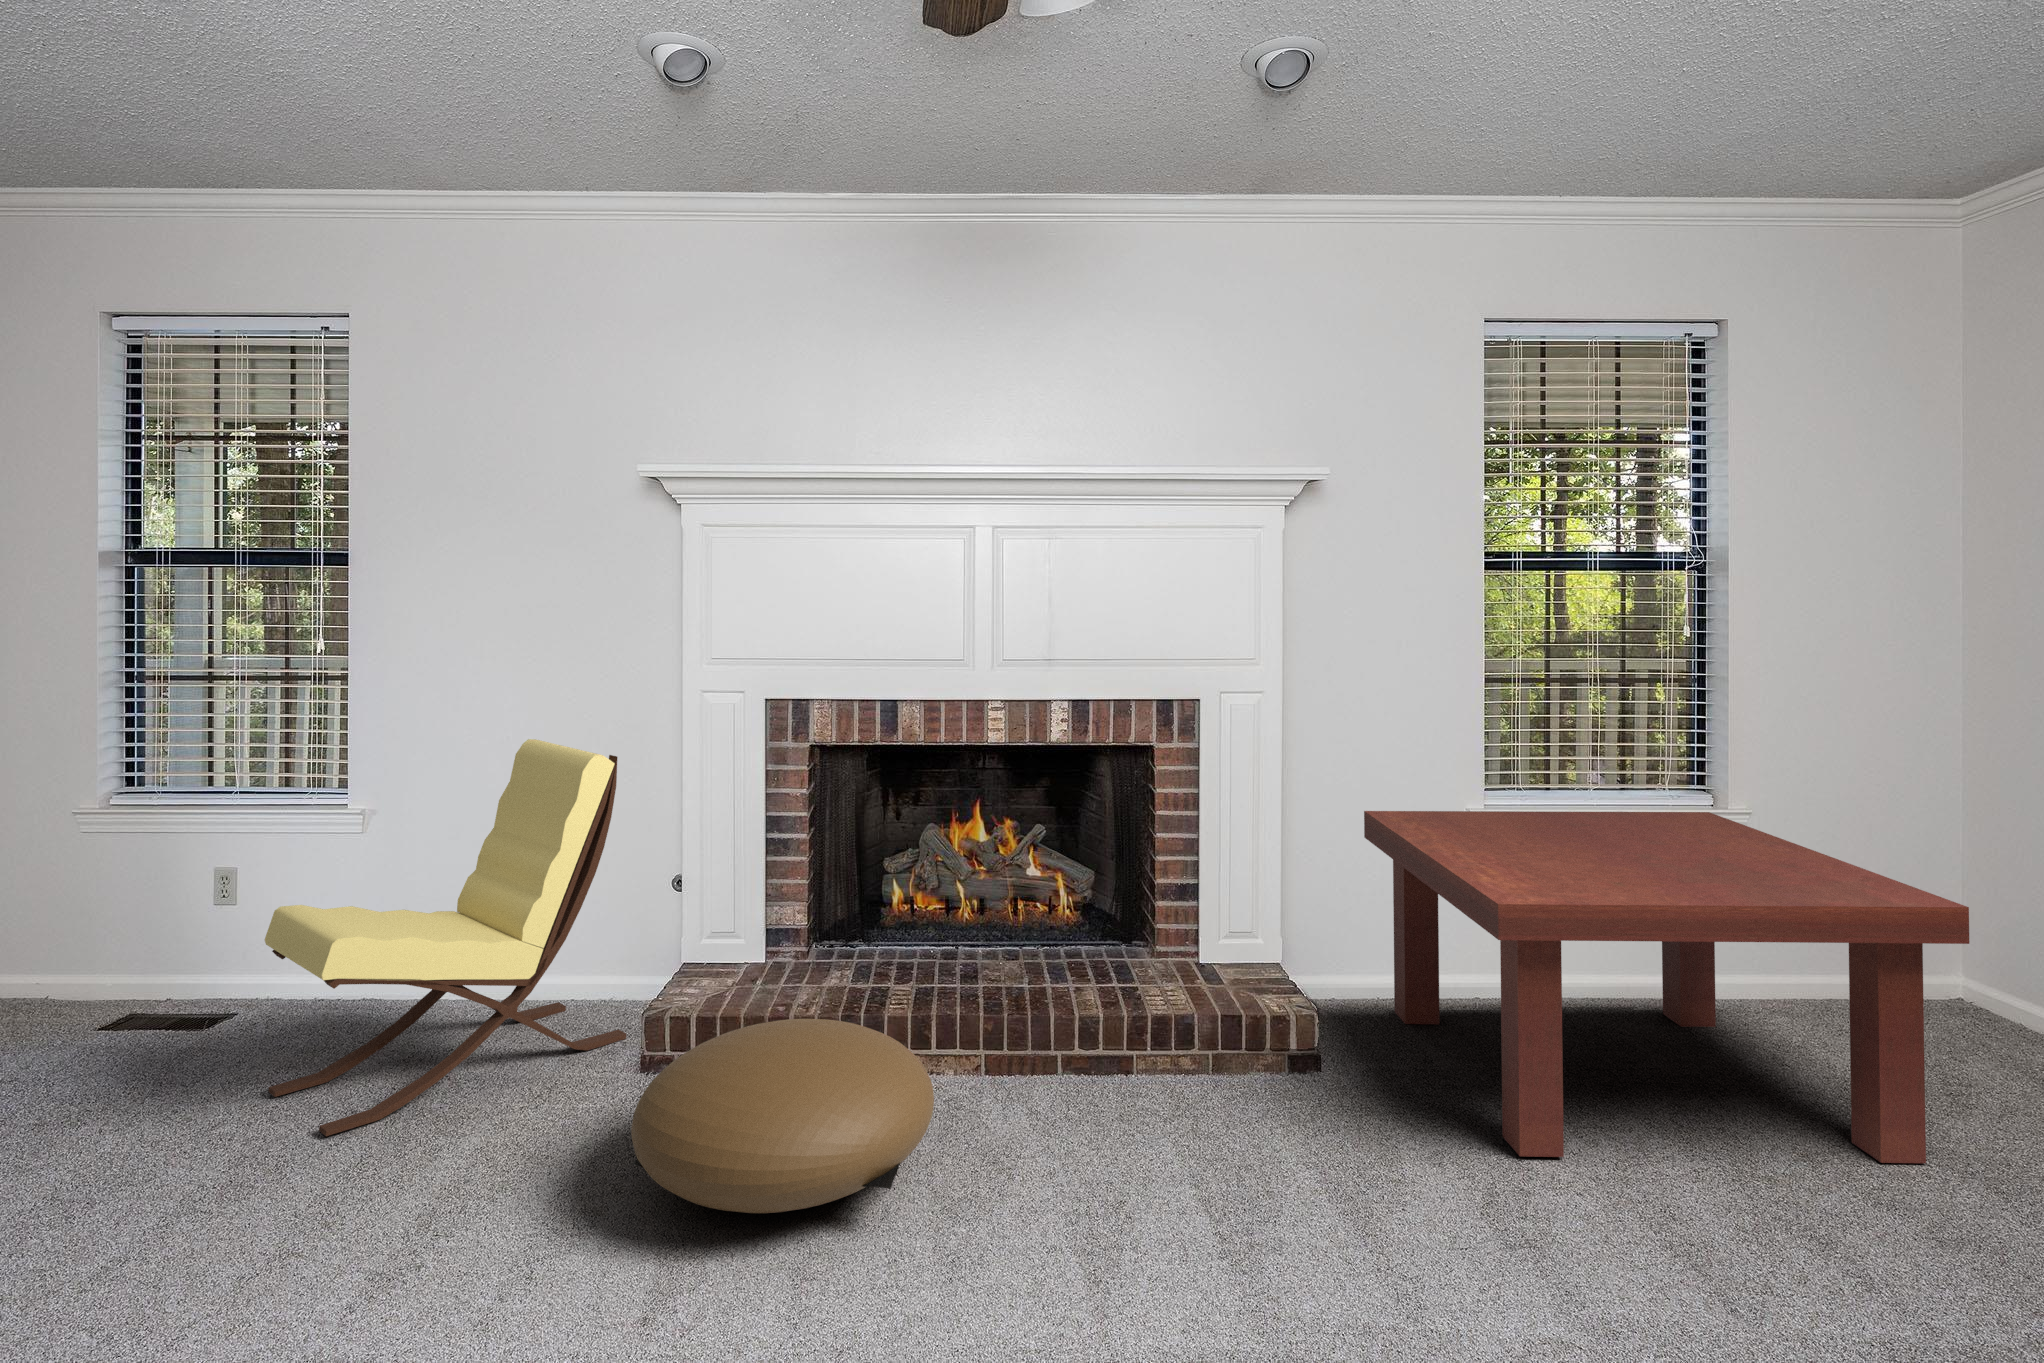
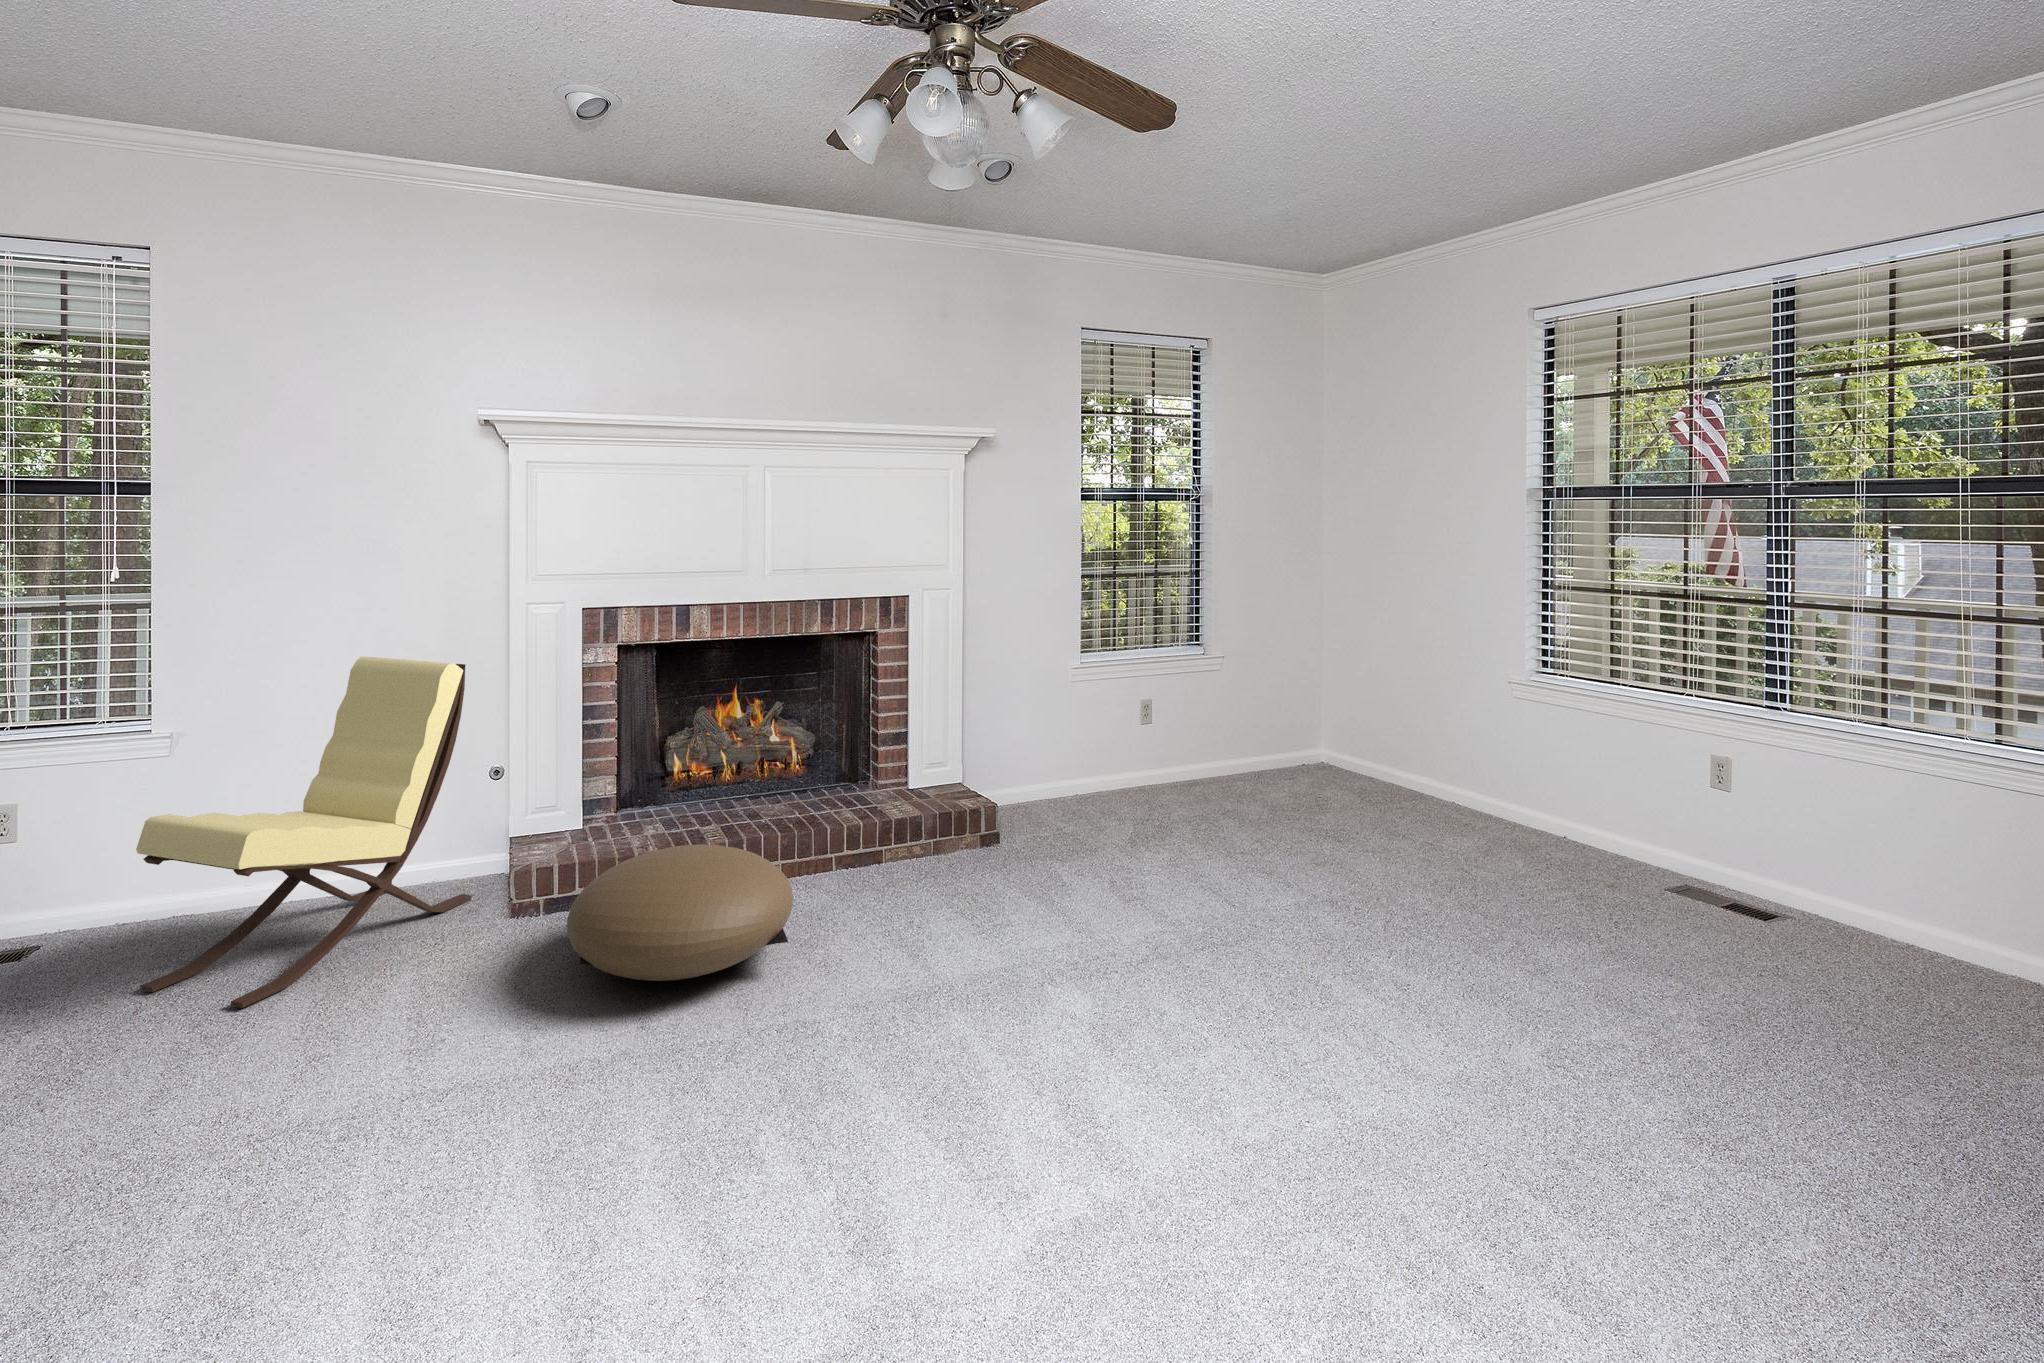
coffee table: present [1364,811,1969,1163] -> none [1005,661,1345,867]

